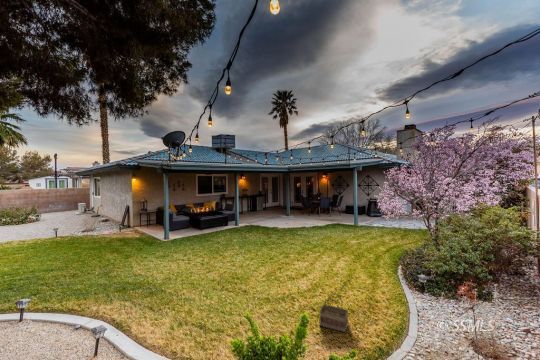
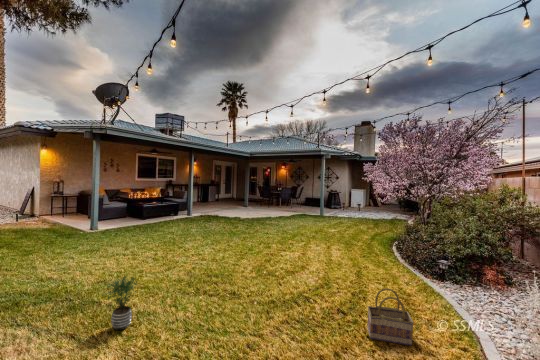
potted plant: none [163,277,183,308] -> present [102,277,137,330]

